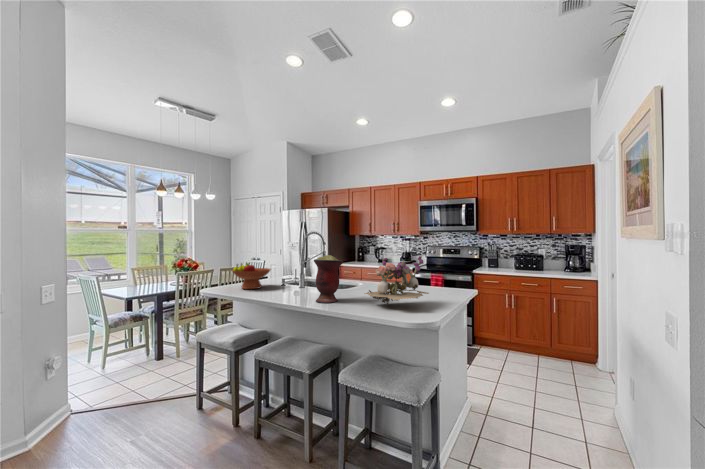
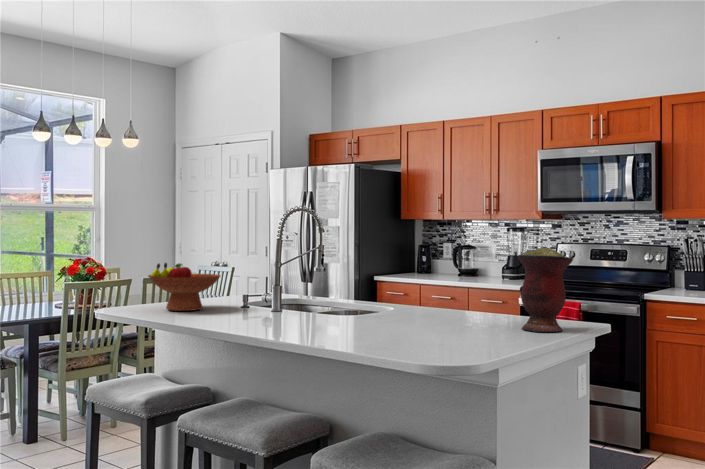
vase: present [314,255,343,303] -> present [518,248,573,332]
flower arrangement: present [365,255,429,304] -> none [369,249,491,341]

